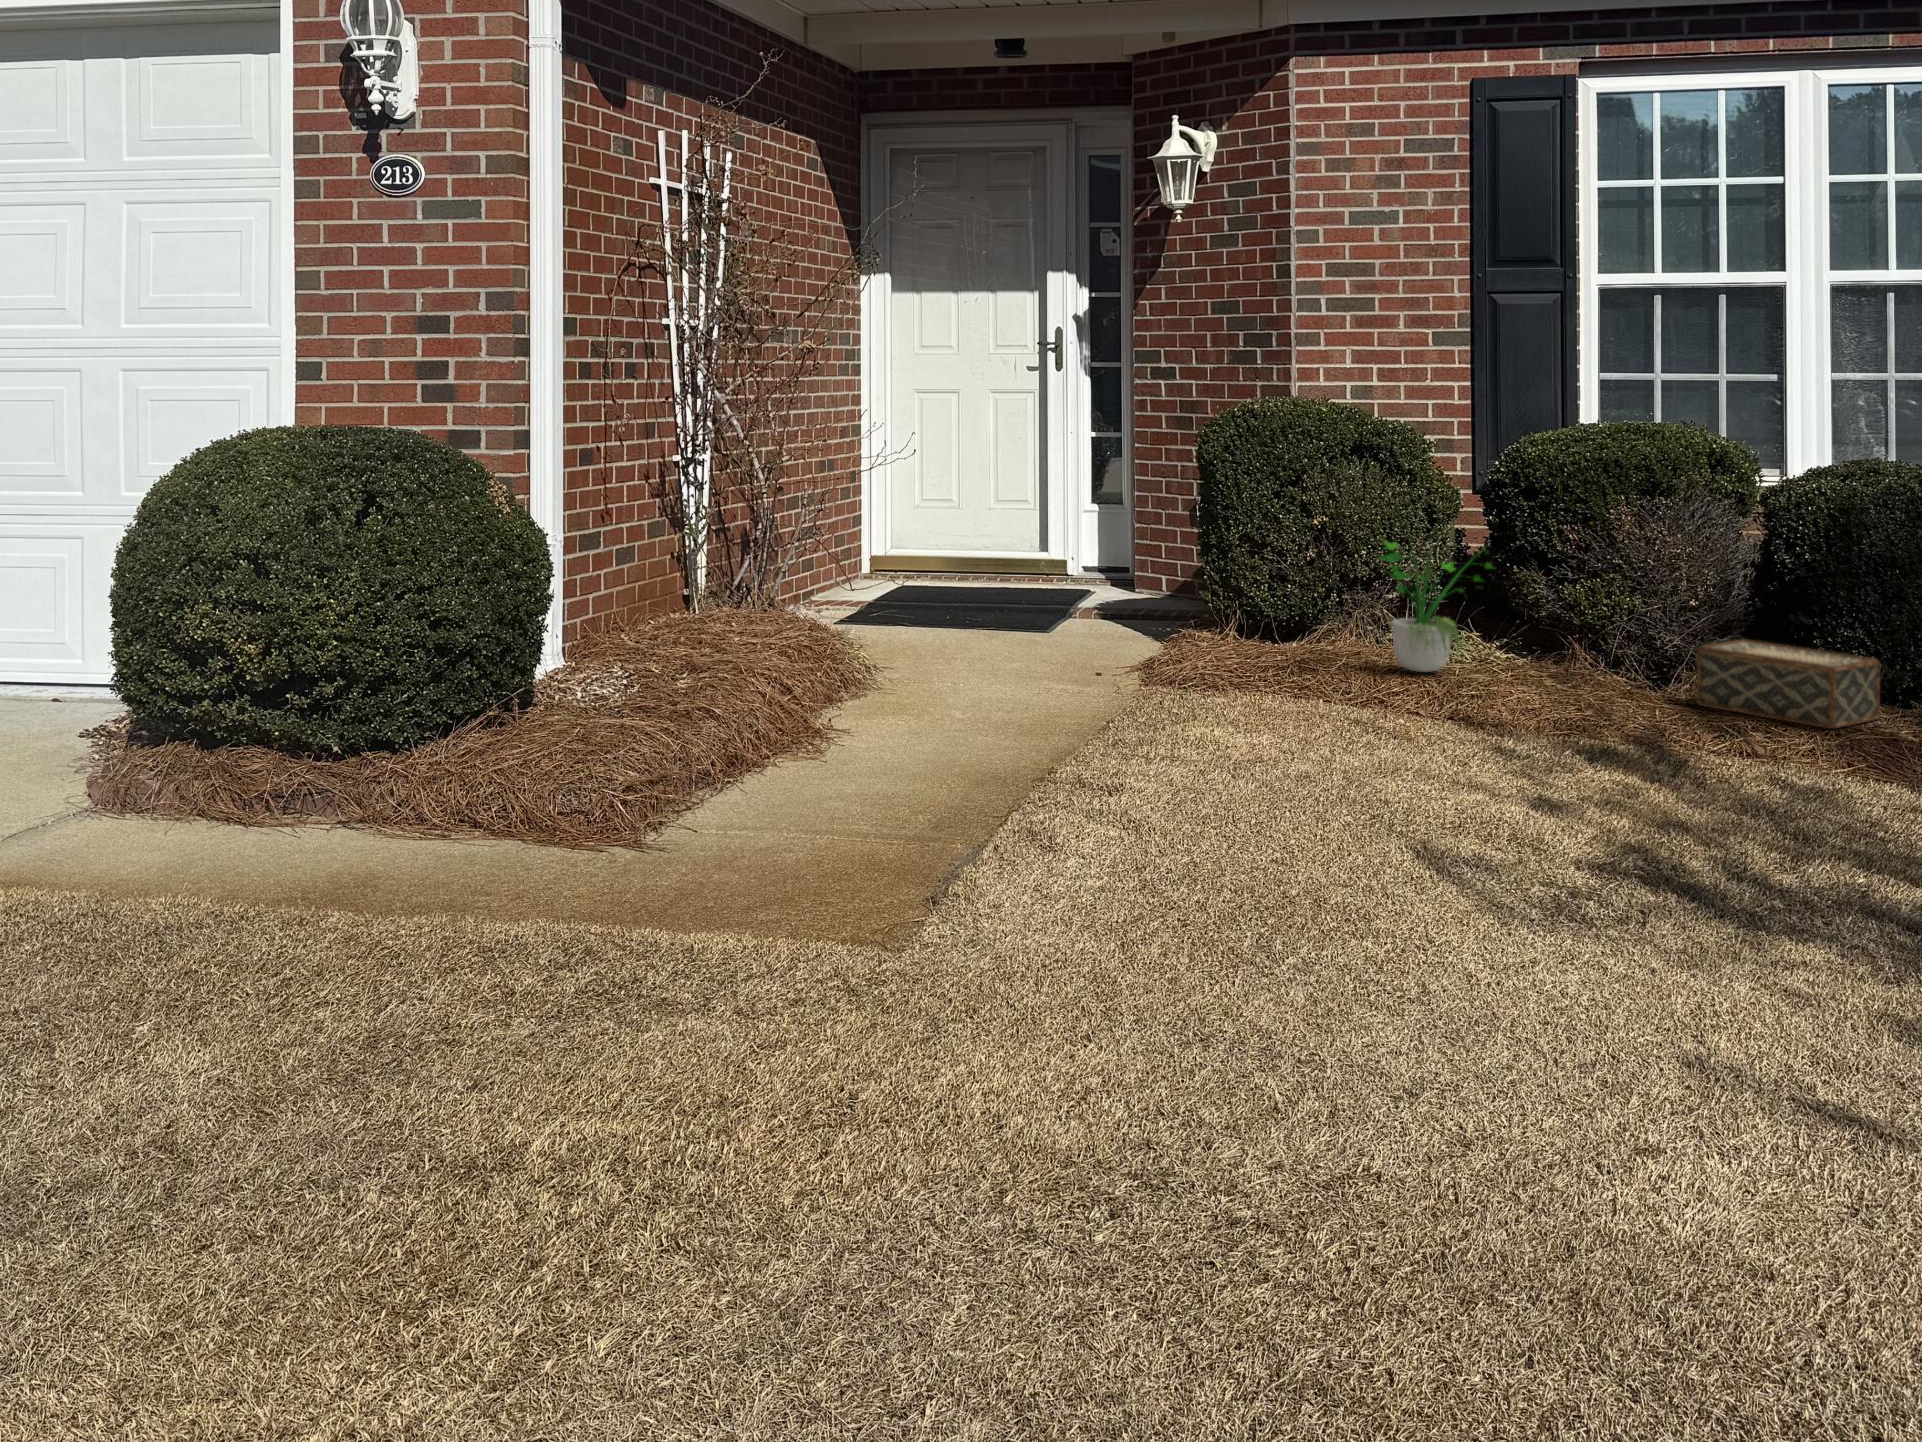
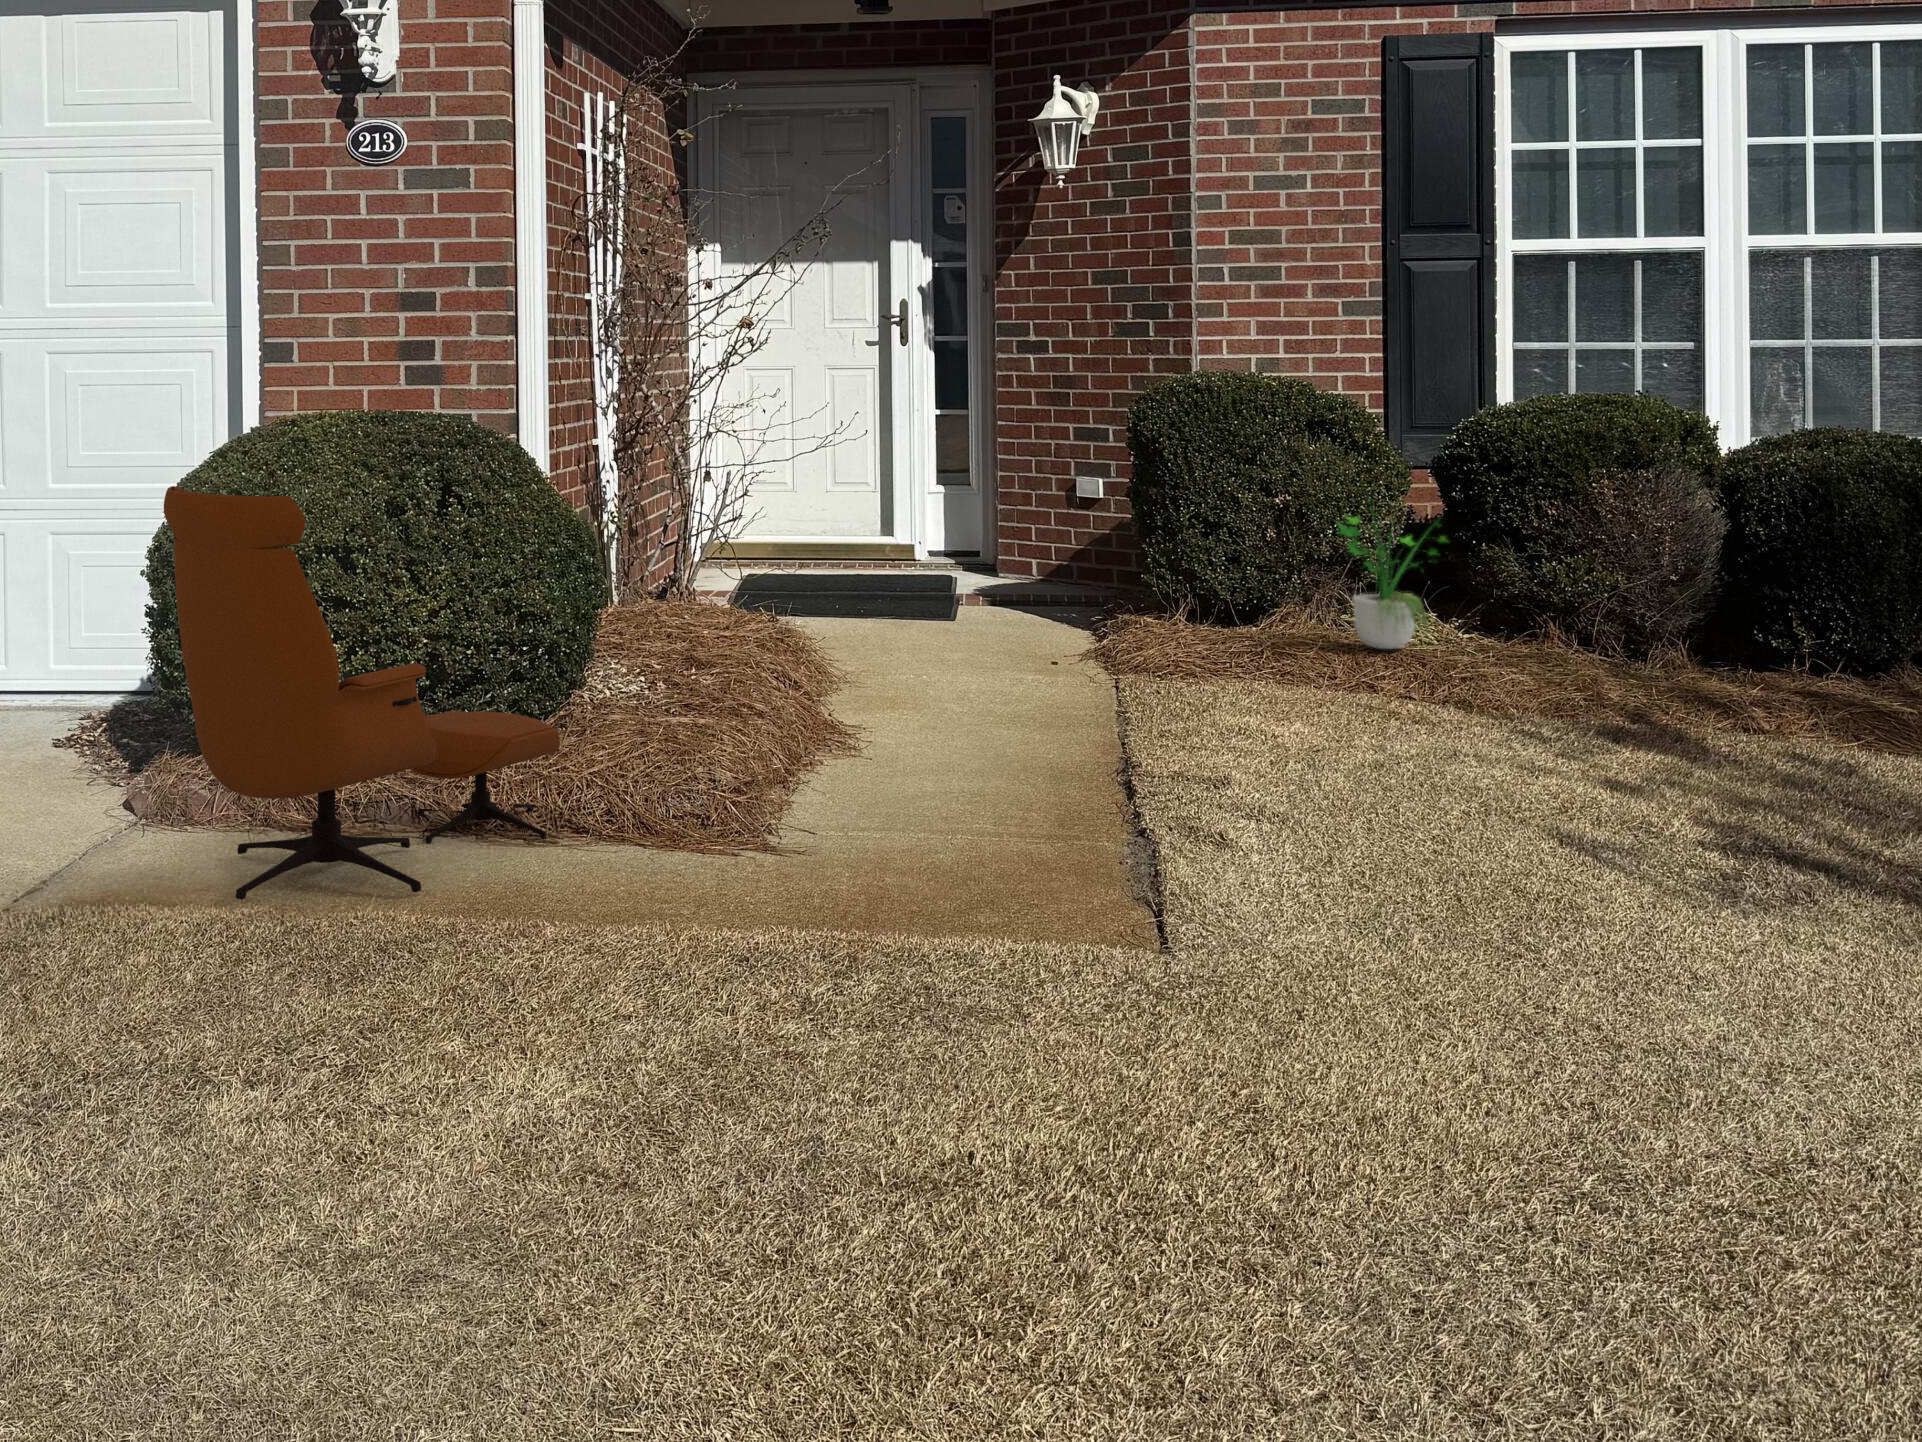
lounge chair: none [22,492,454,877] -> present [164,486,560,900]
woven basket: present [1697,639,1880,728] -> none [1688,609,1878,697]

